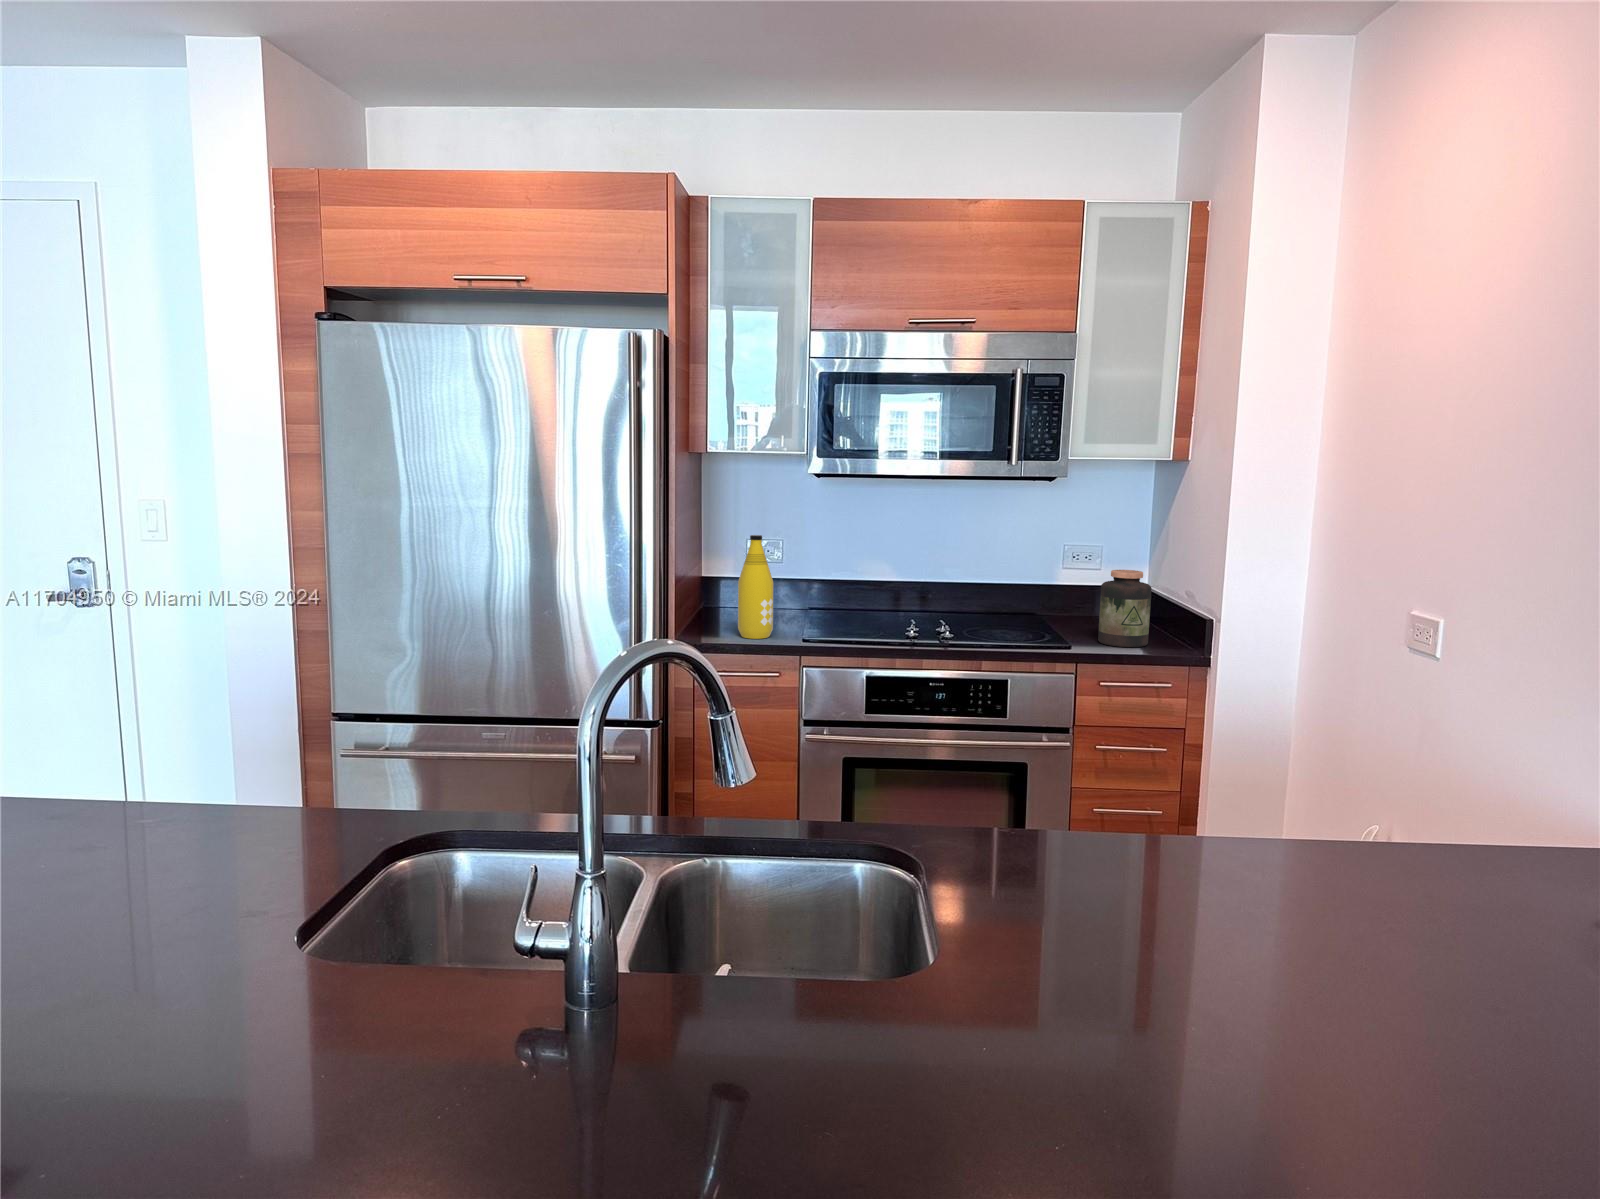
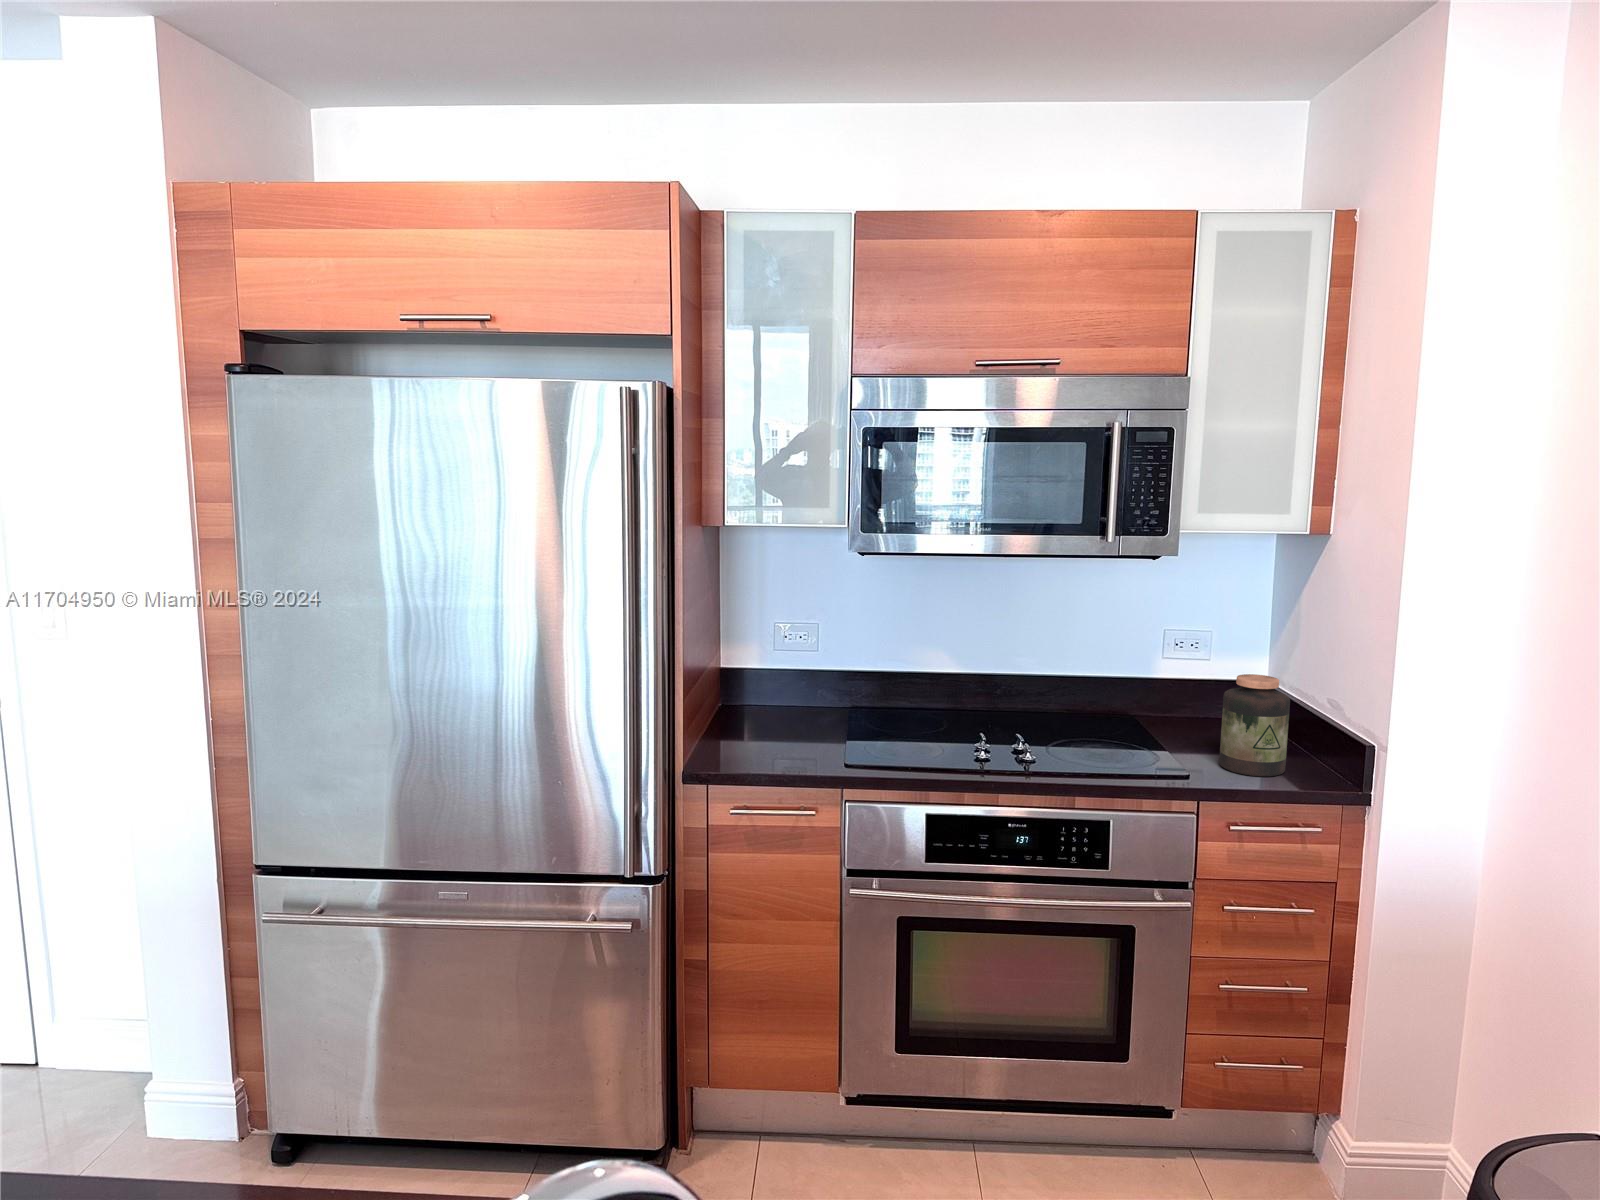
bottle: present [738,535,773,639] -> none [763,634,808,765]

